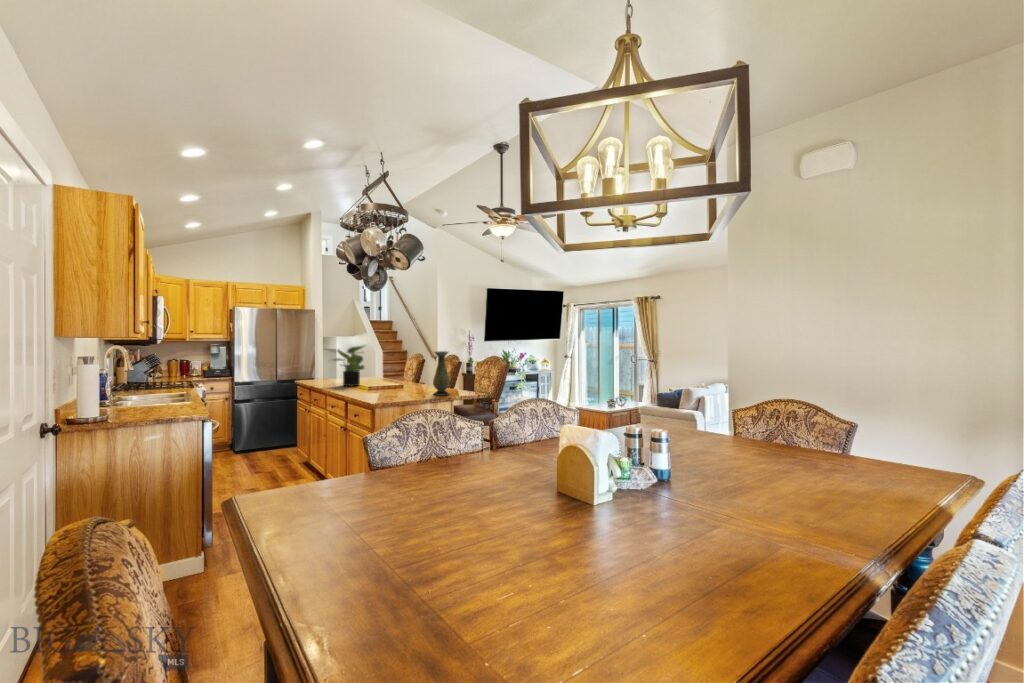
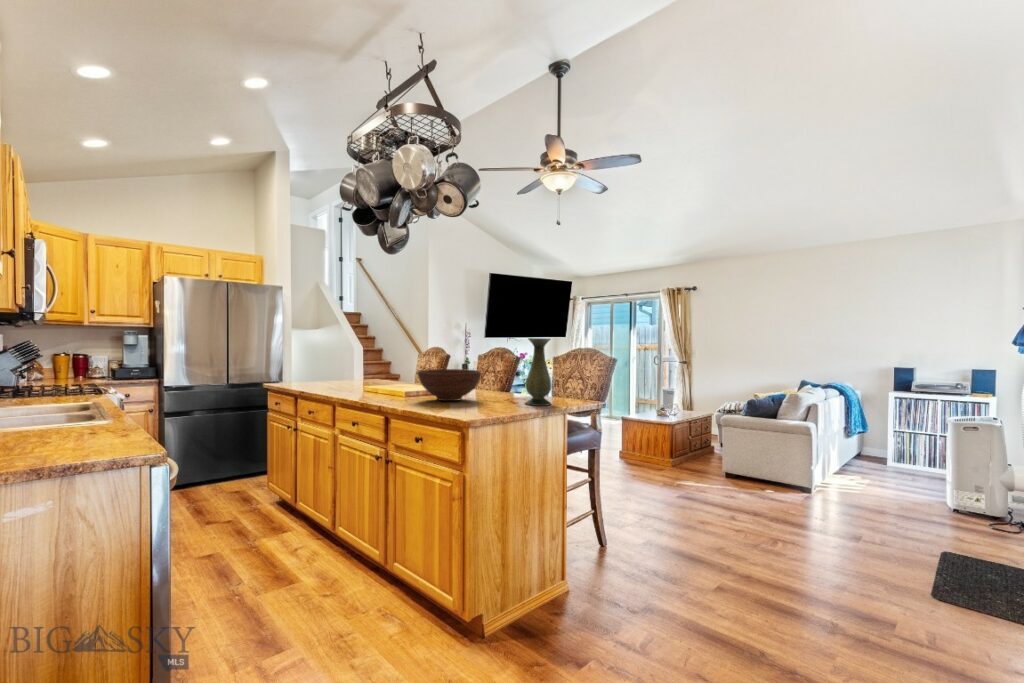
potted plant: present [334,346,364,386] -> none [330,330,395,392]
fruit bowl: none [369,371,411,392] -> present [418,369,481,401]

